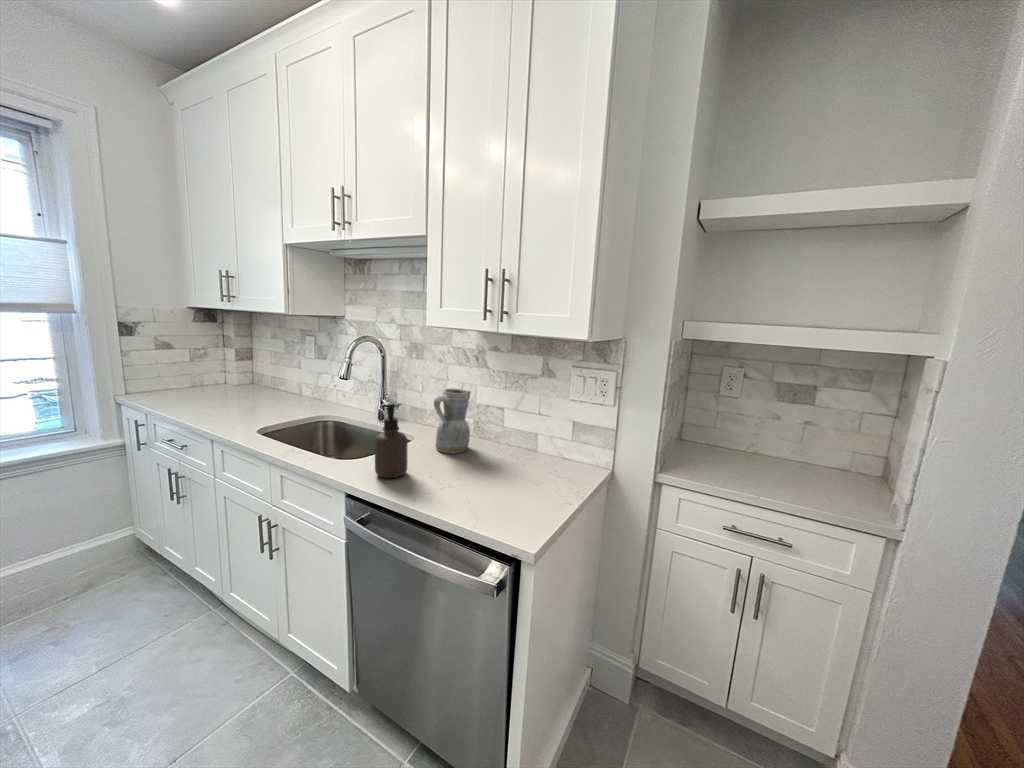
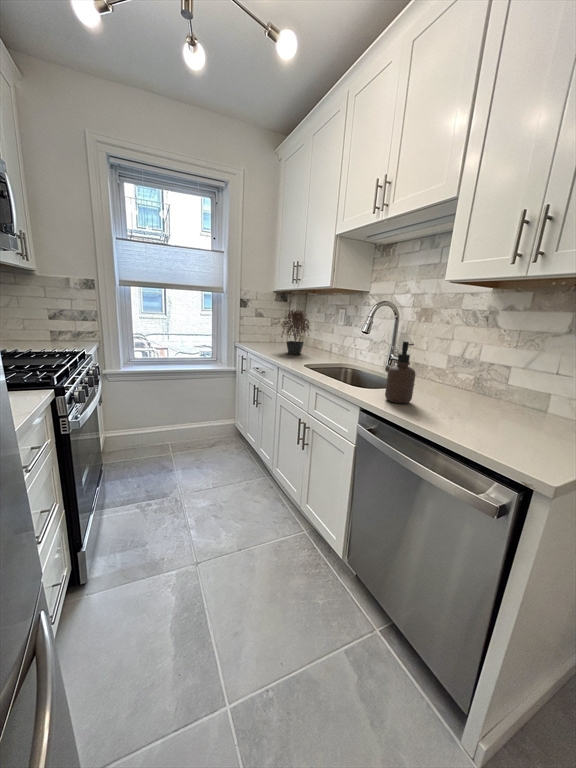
potted plant: none [205,340,265,408] -> present [281,310,311,354]
ceramic pitcher: present [434,389,471,453] -> none [436,342,479,399]

